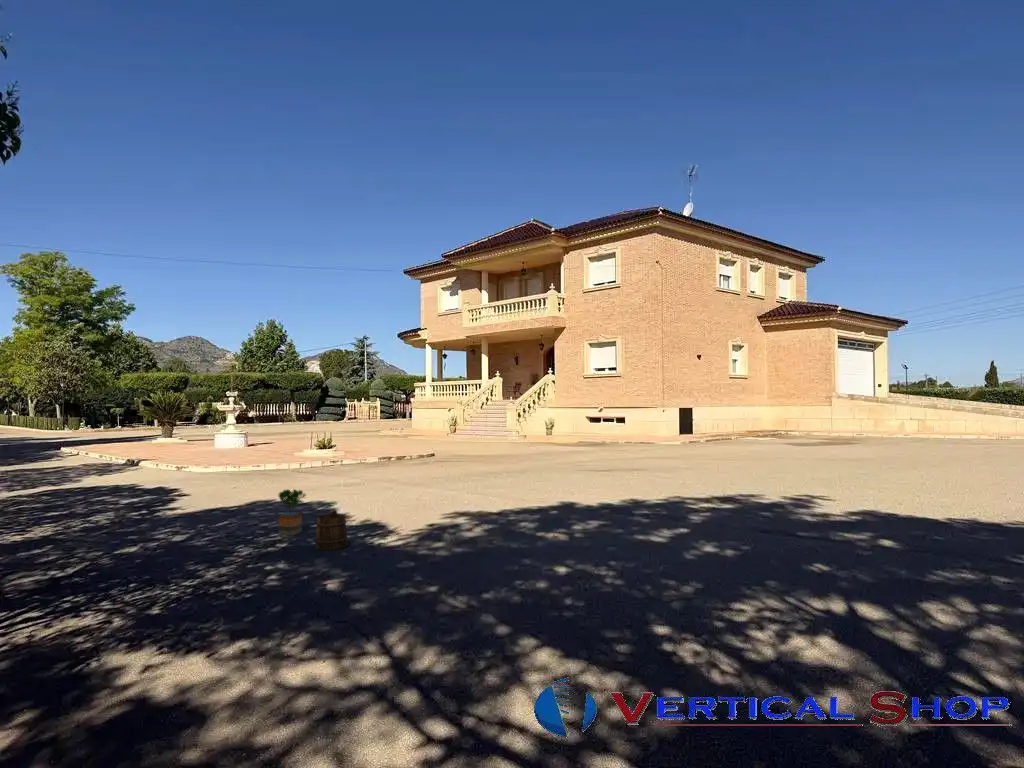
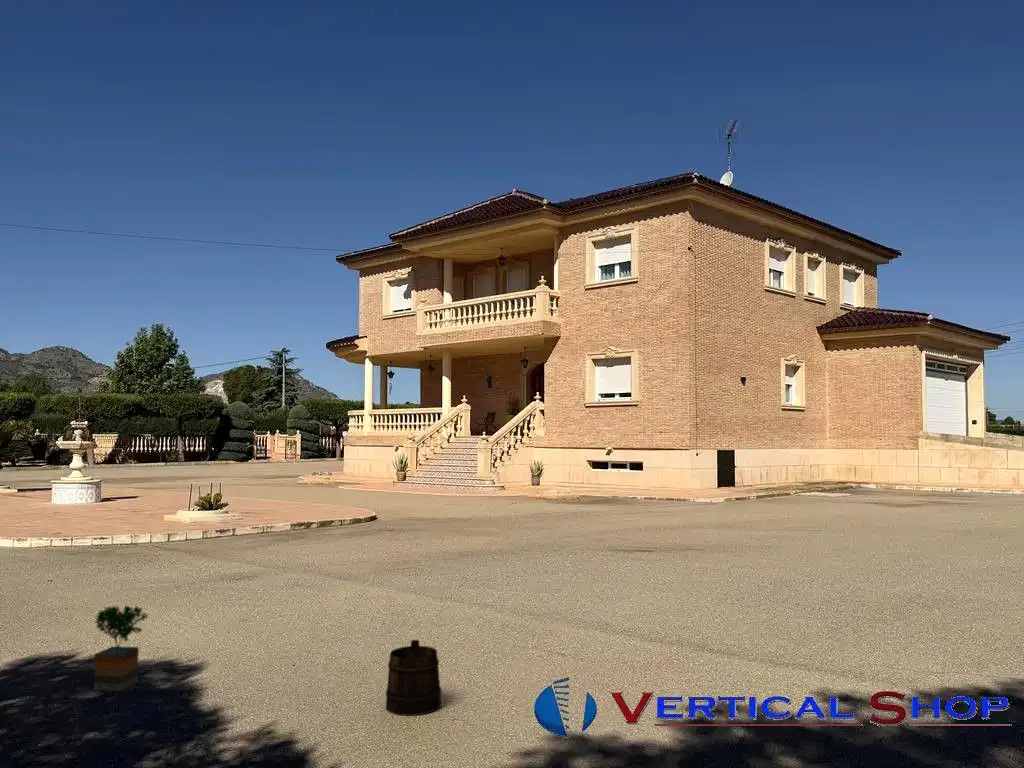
bucket: present [315,510,348,551] -> present [386,640,441,716]

